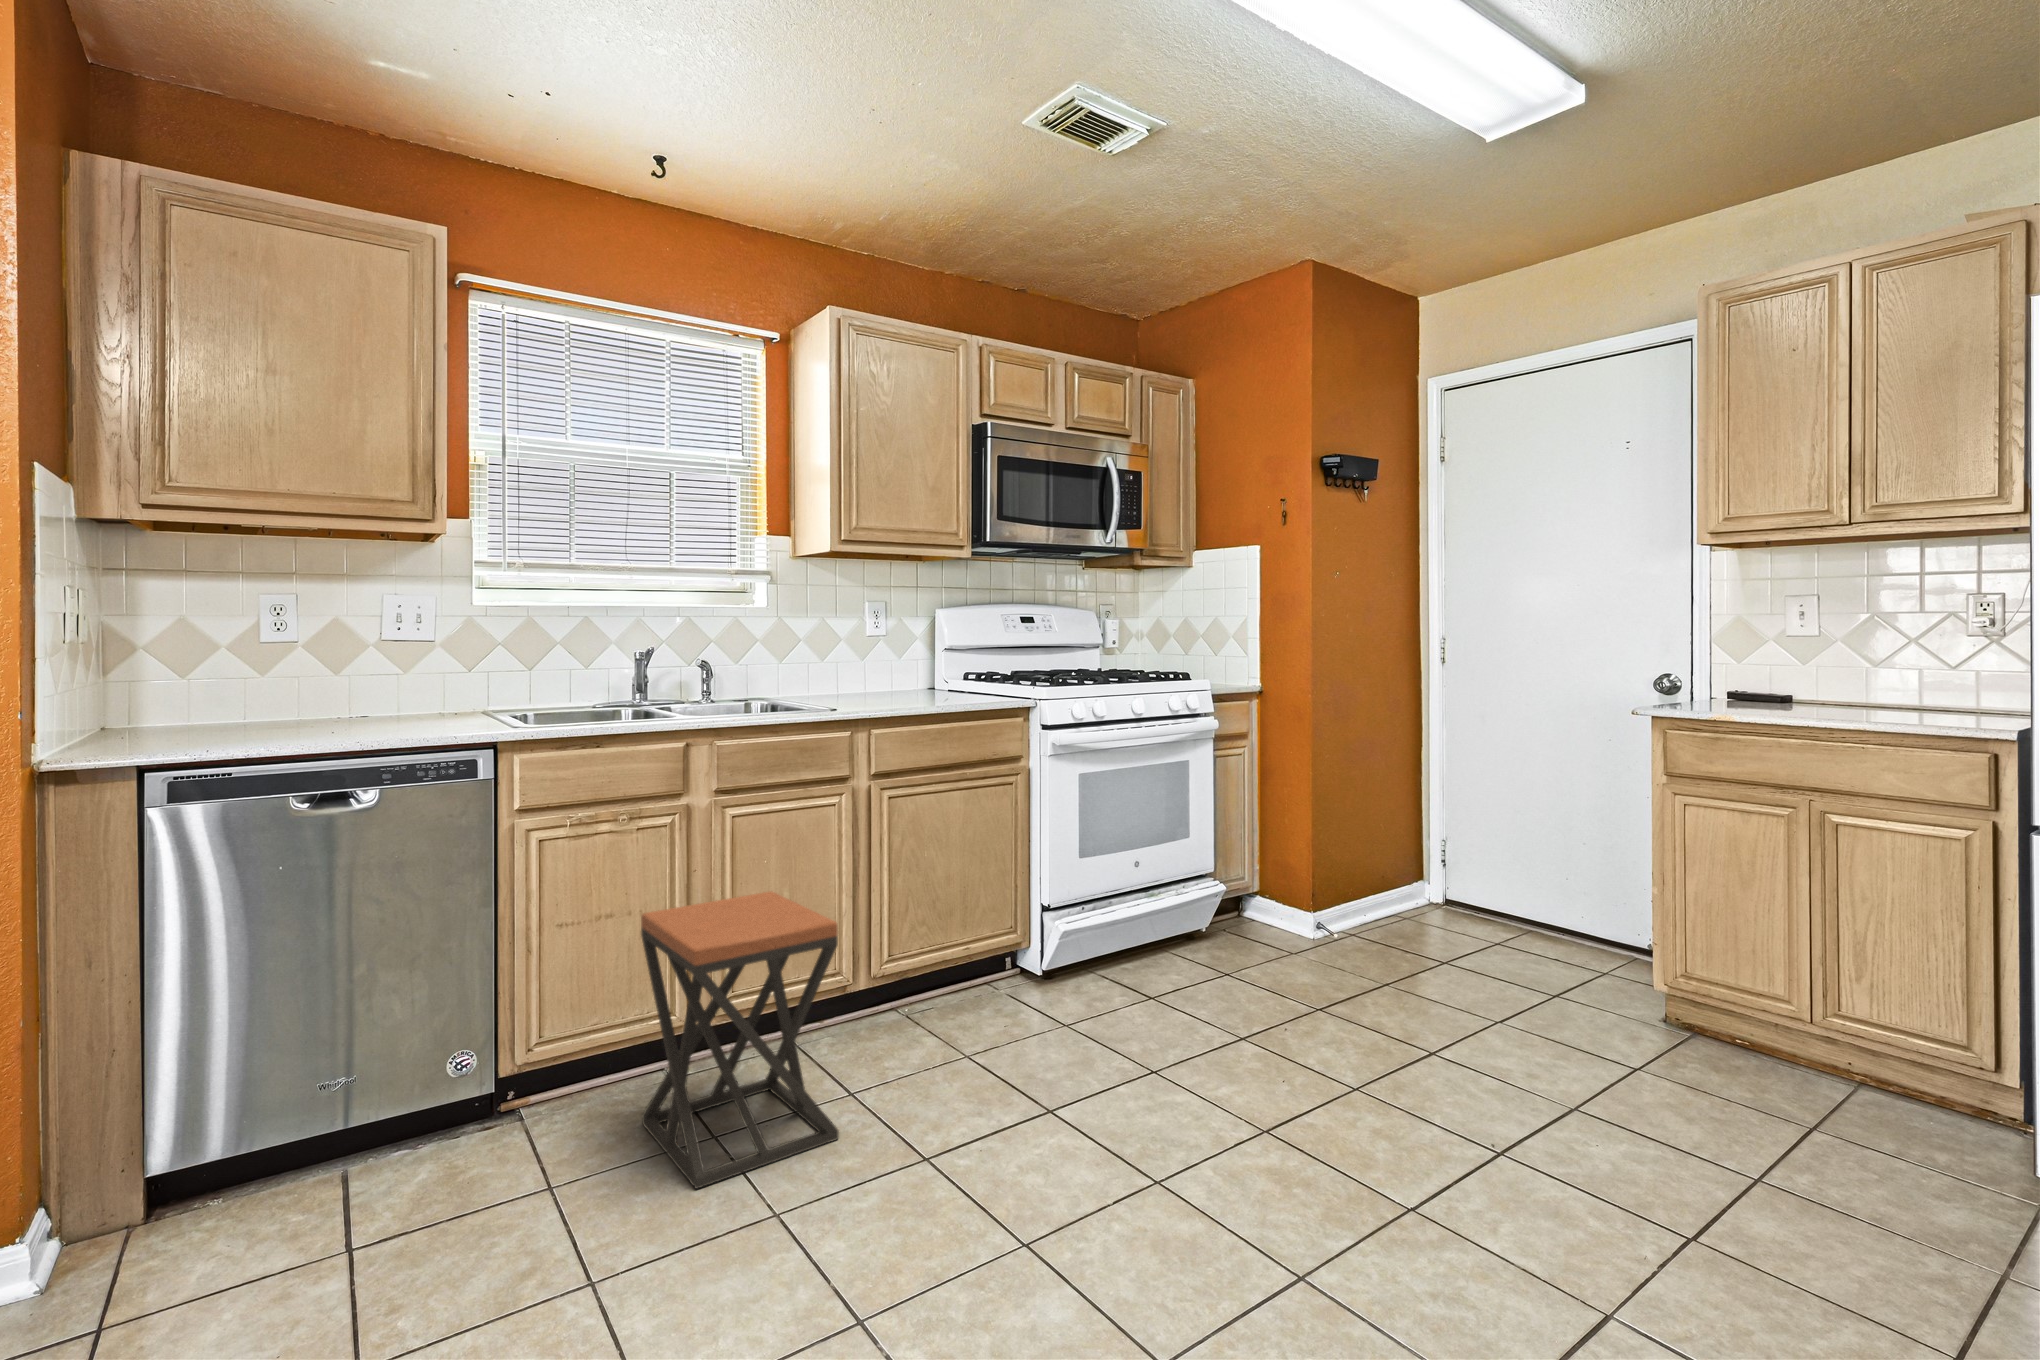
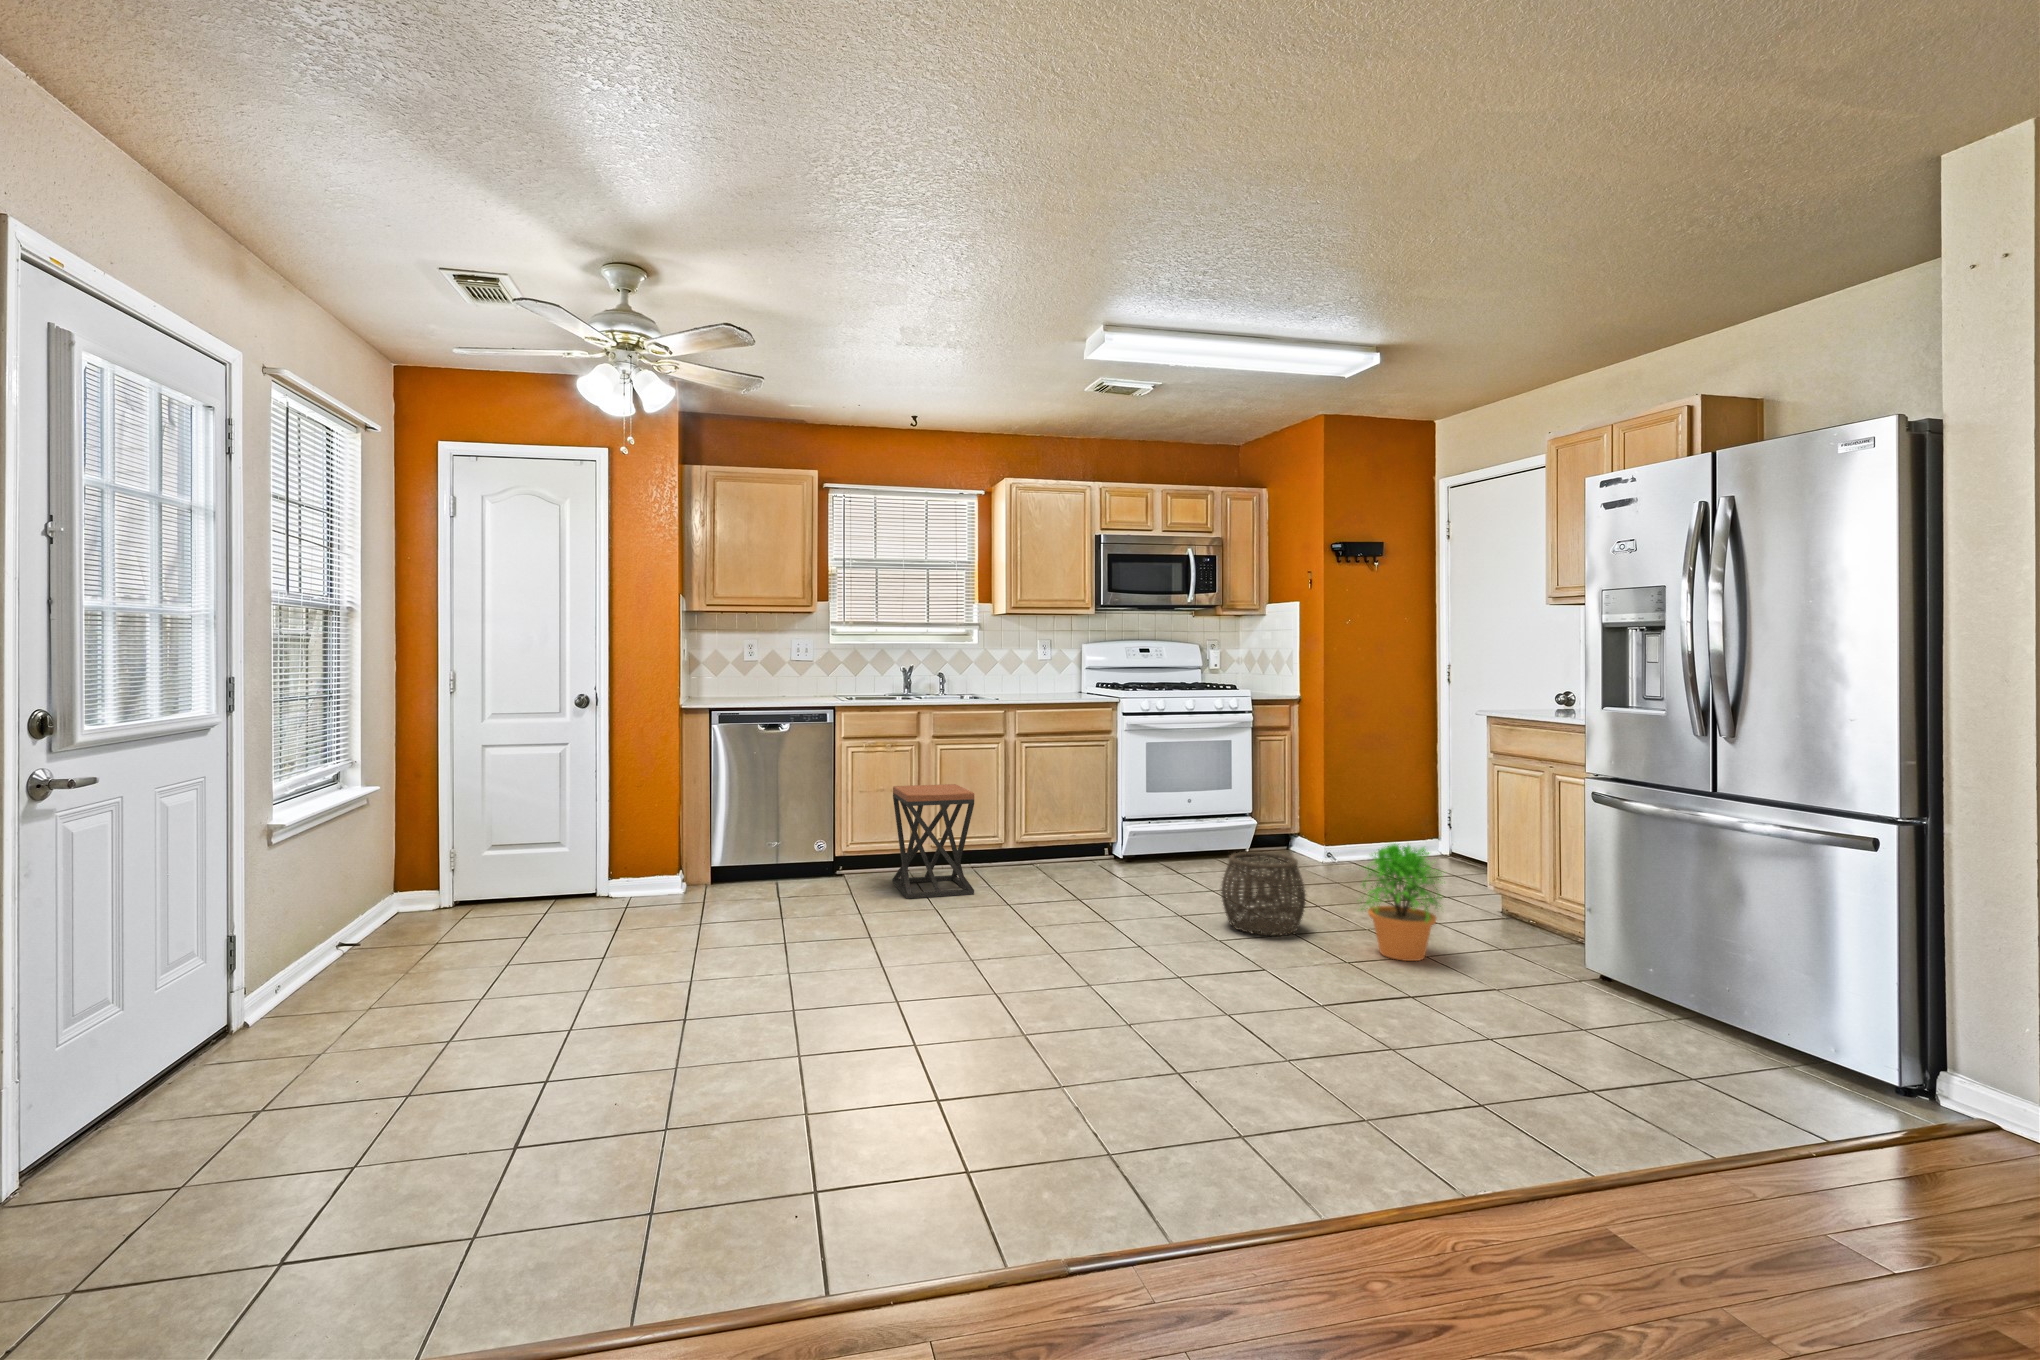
potted plant: none [1666,990,1923,1243] -> present [1358,844,1442,961]
woven basket: none [1374,1003,1556,1199] -> present [1221,852,1306,935]

